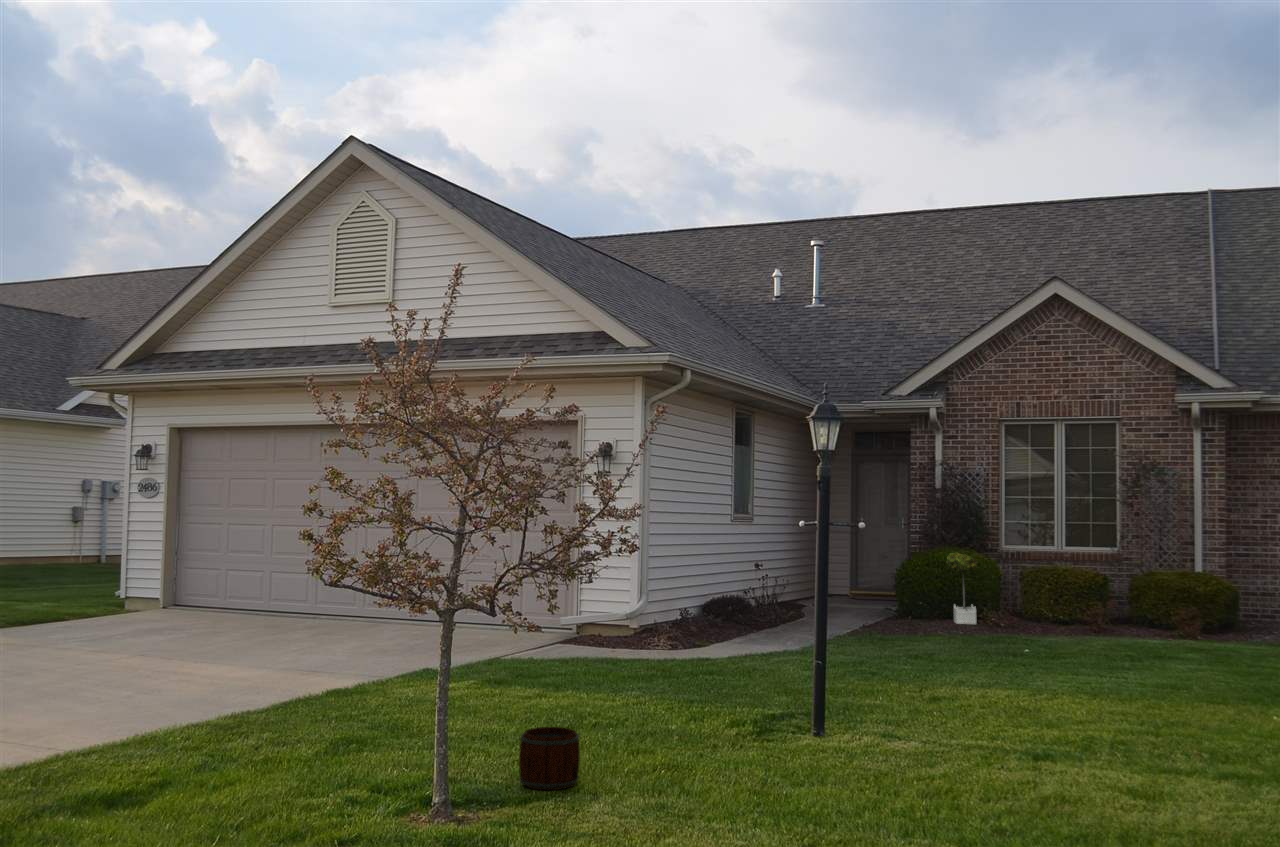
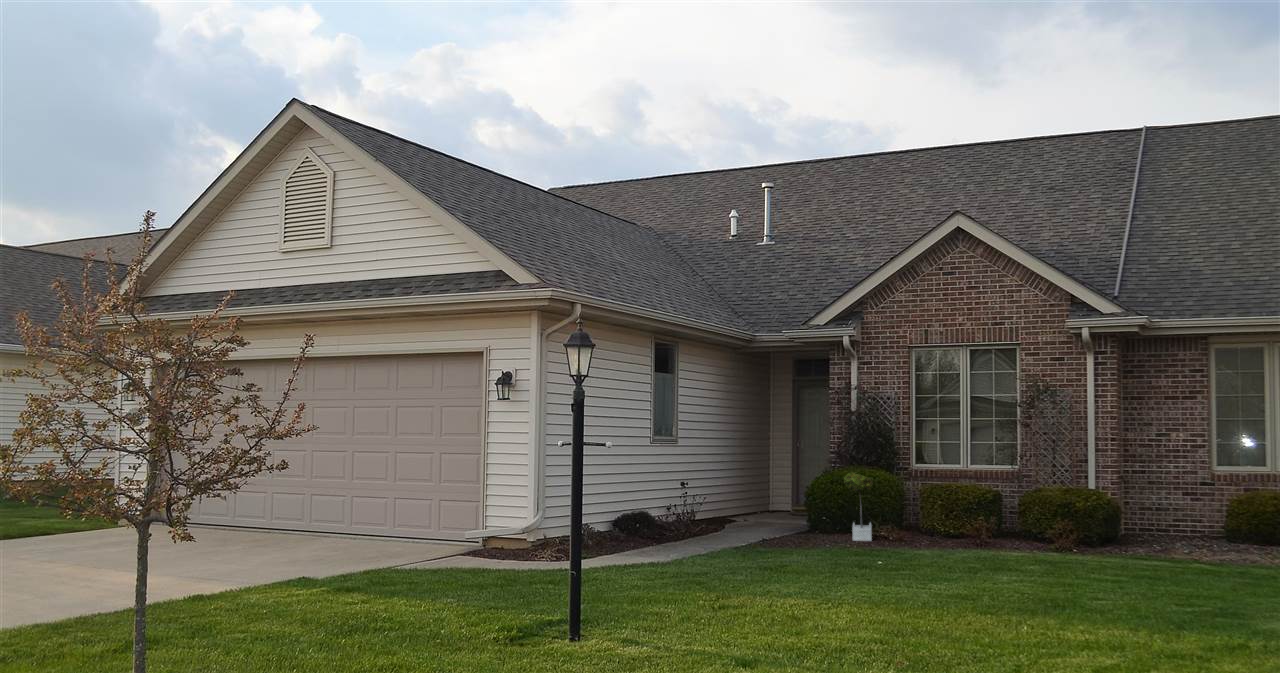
bucket: present [519,727,580,790] -> none [283,604,337,656]

